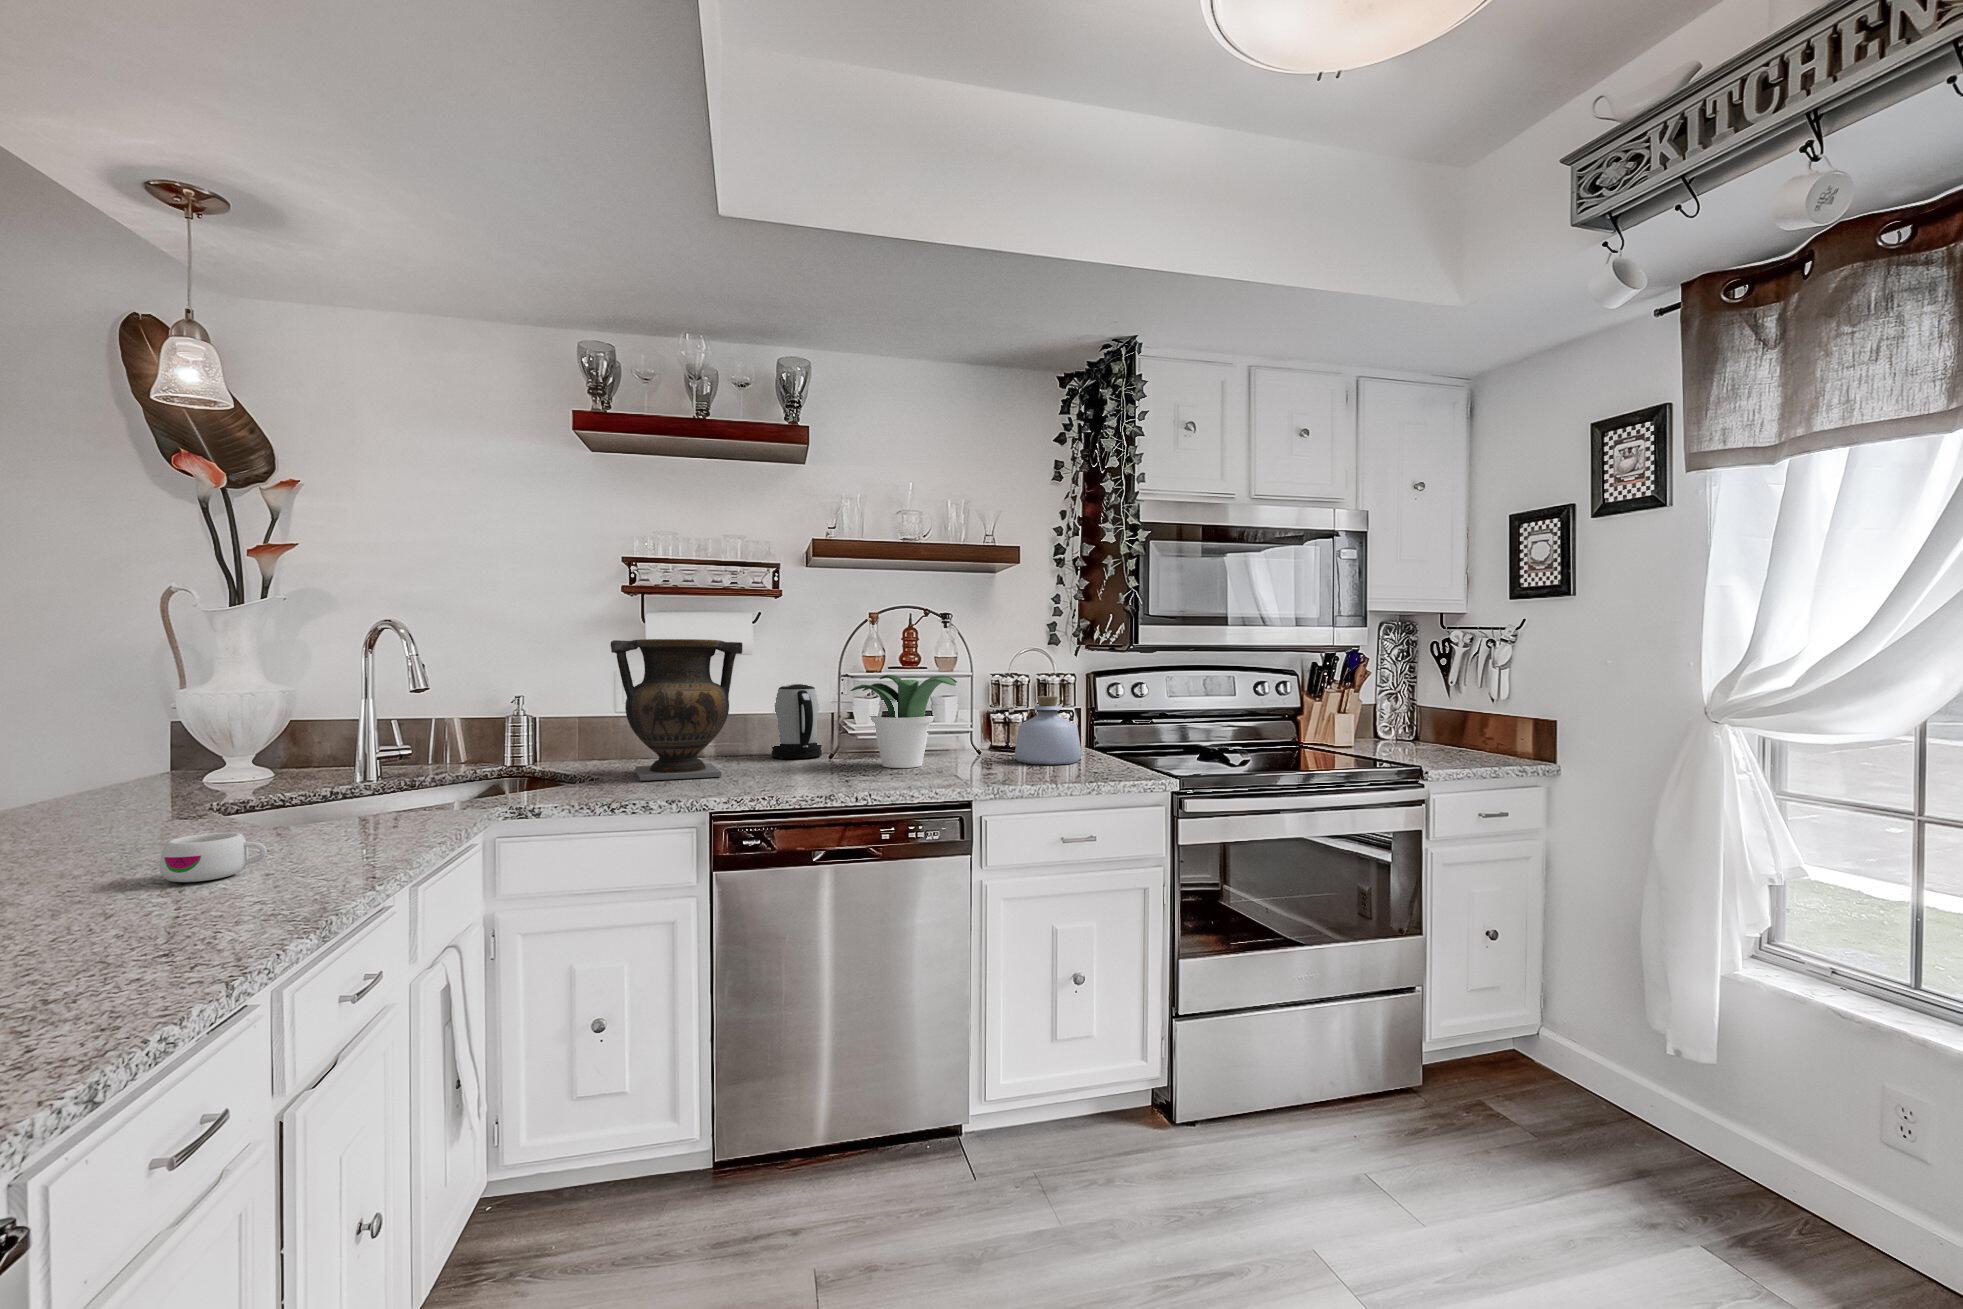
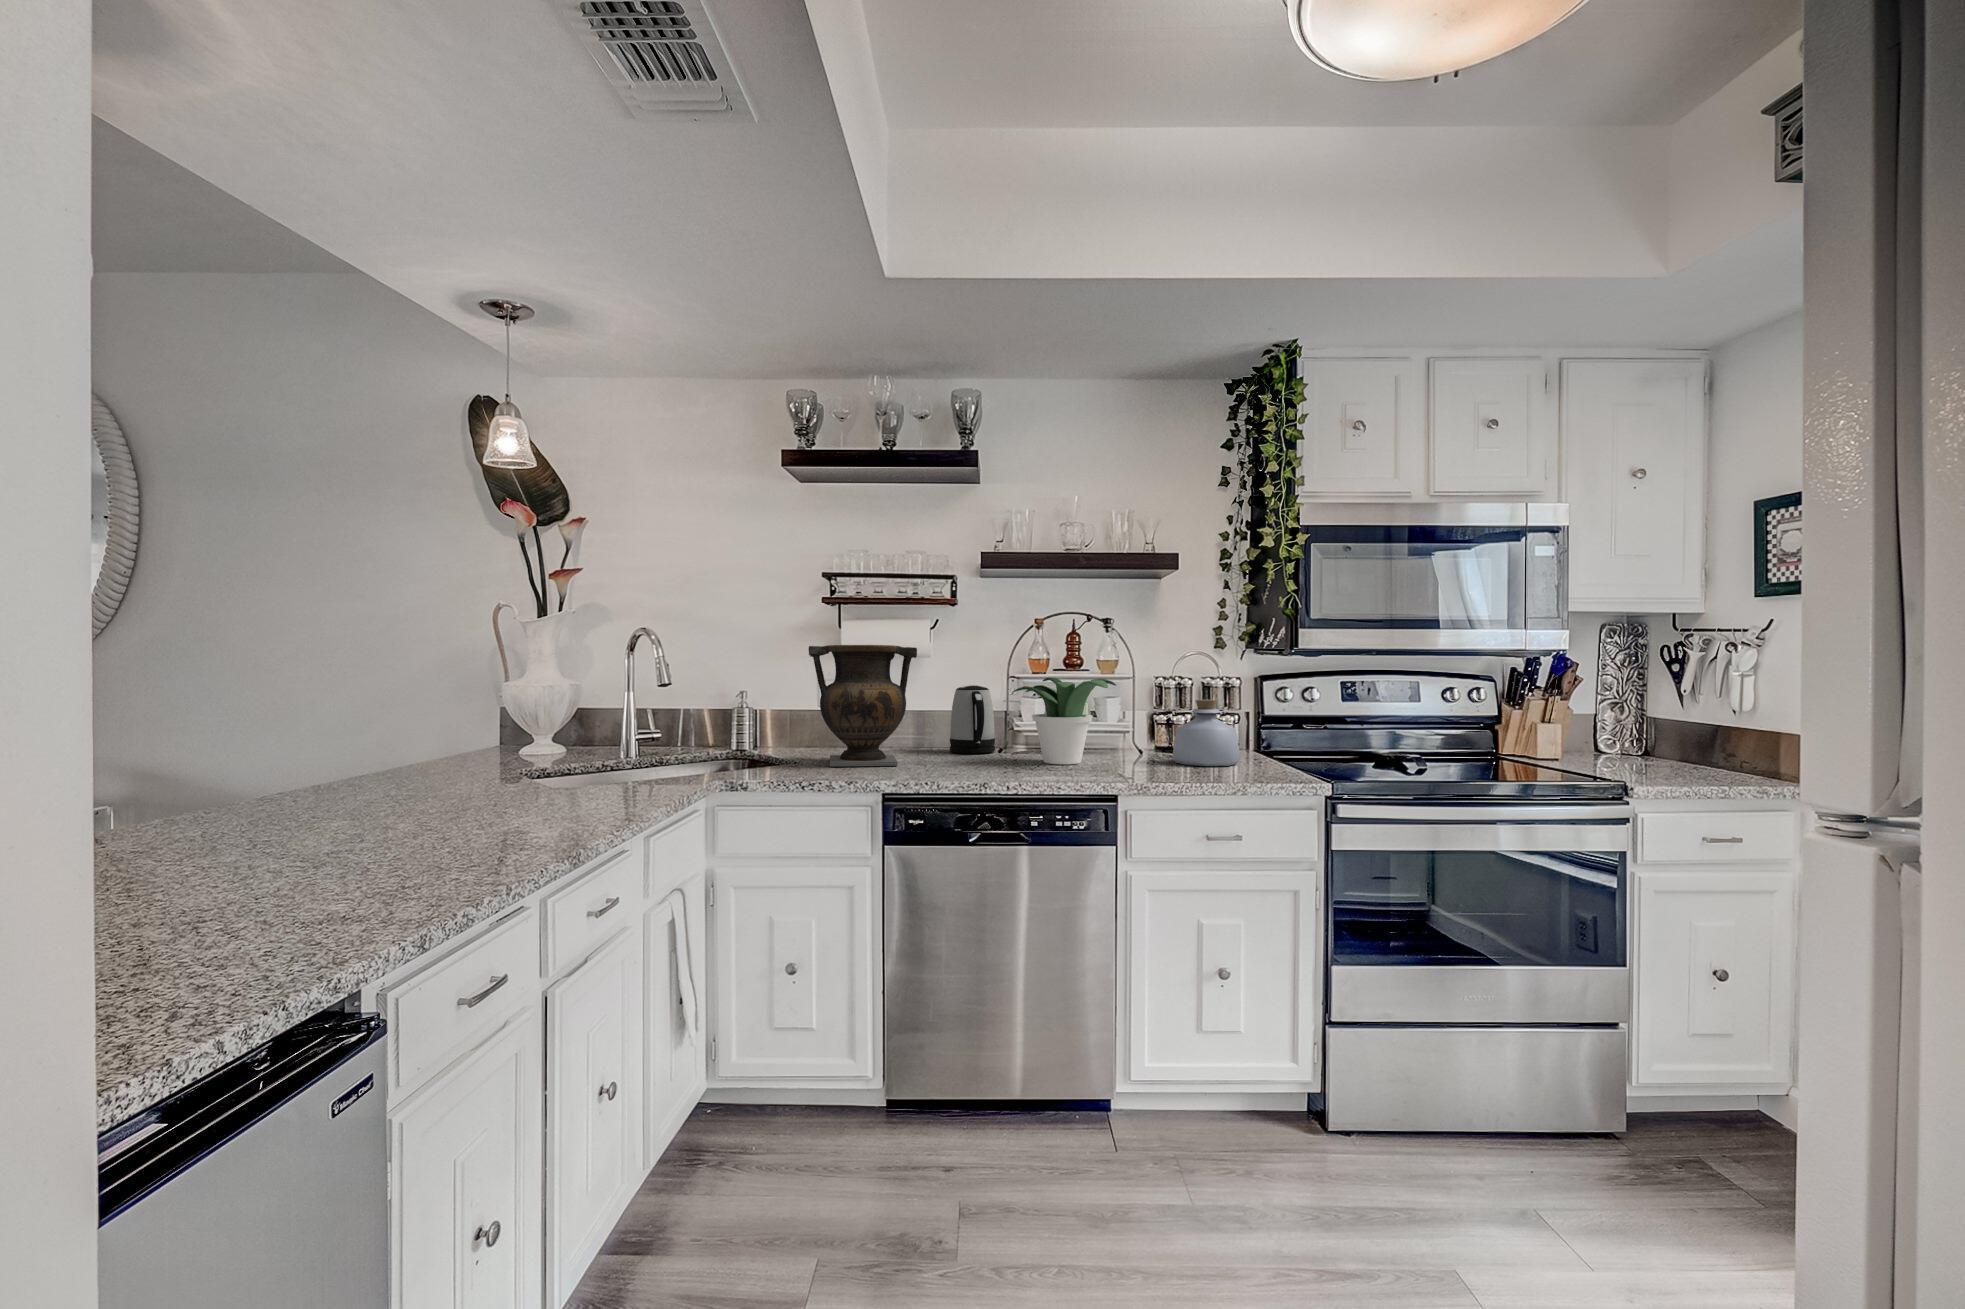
mug: present [160,832,267,882] -> none [486,786,550,819]

